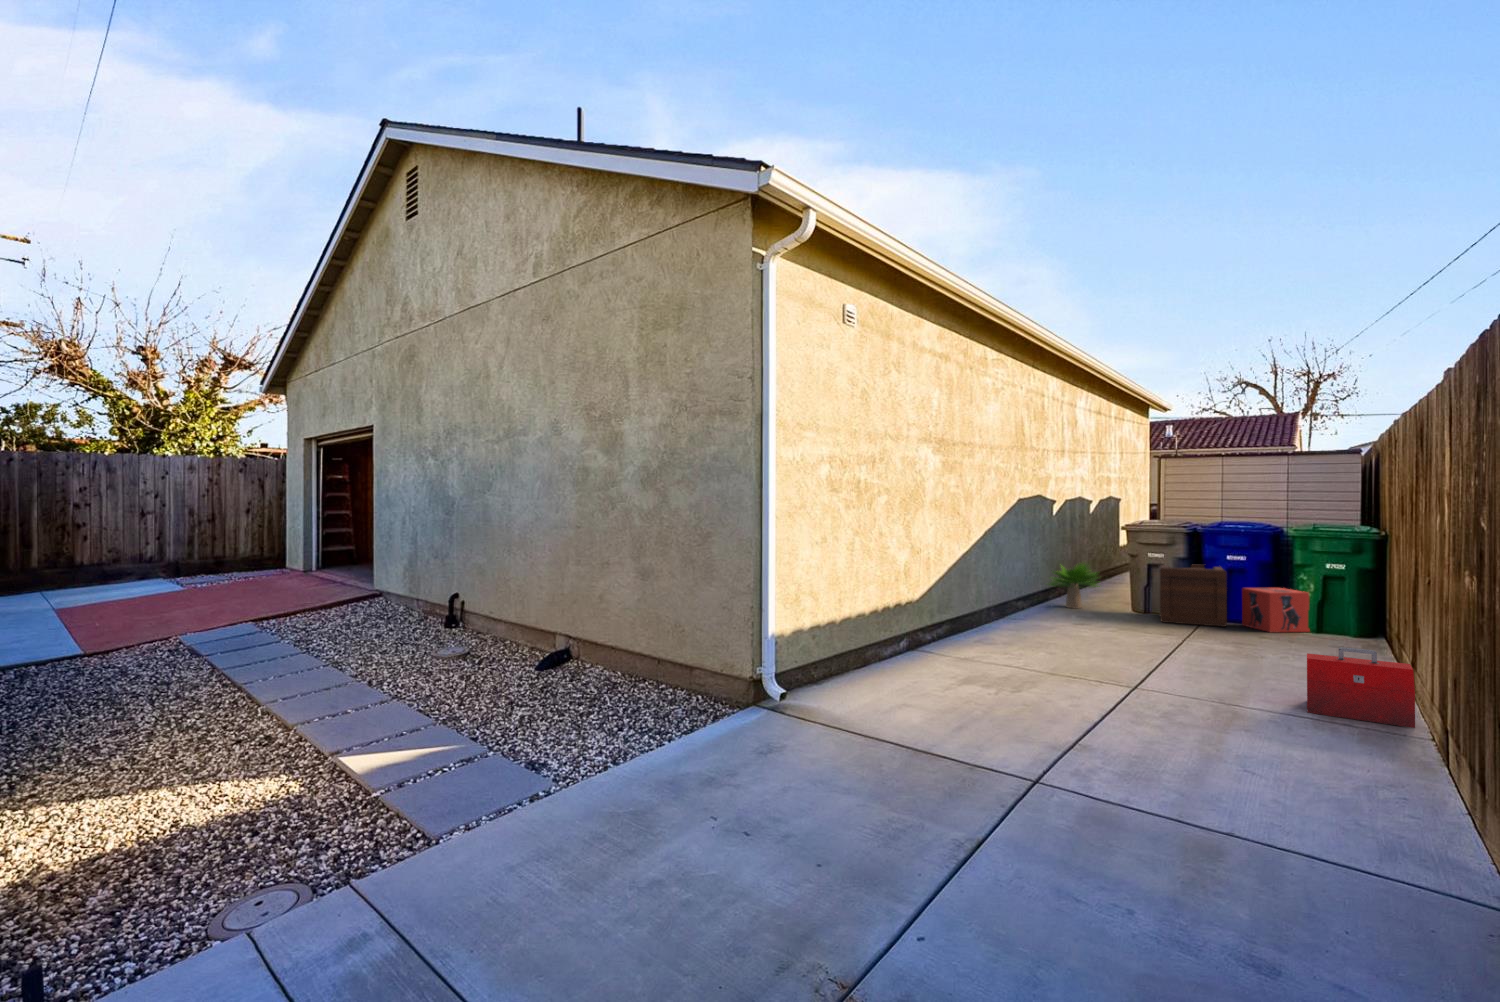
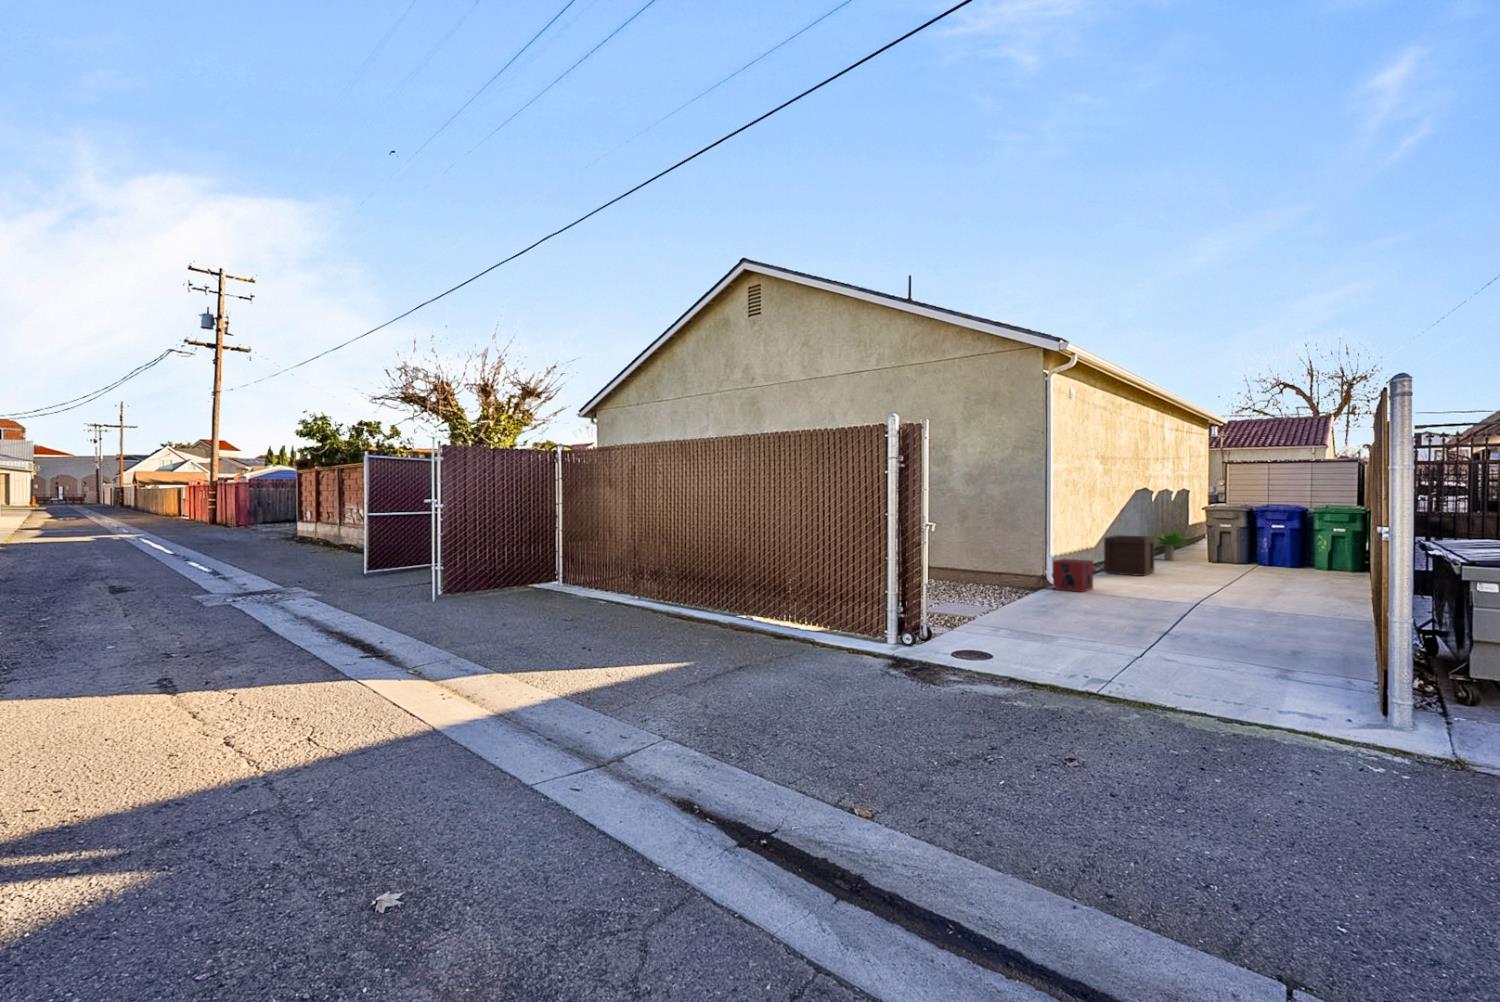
wooden crate: present [1159,563,1227,627] -> present [1104,535,1155,576]
storage box: present [1242,588,1310,632] -> present [1053,559,1093,592]
toolbox: present [1307,647,1415,728] -> none [1315,563,1366,598]

